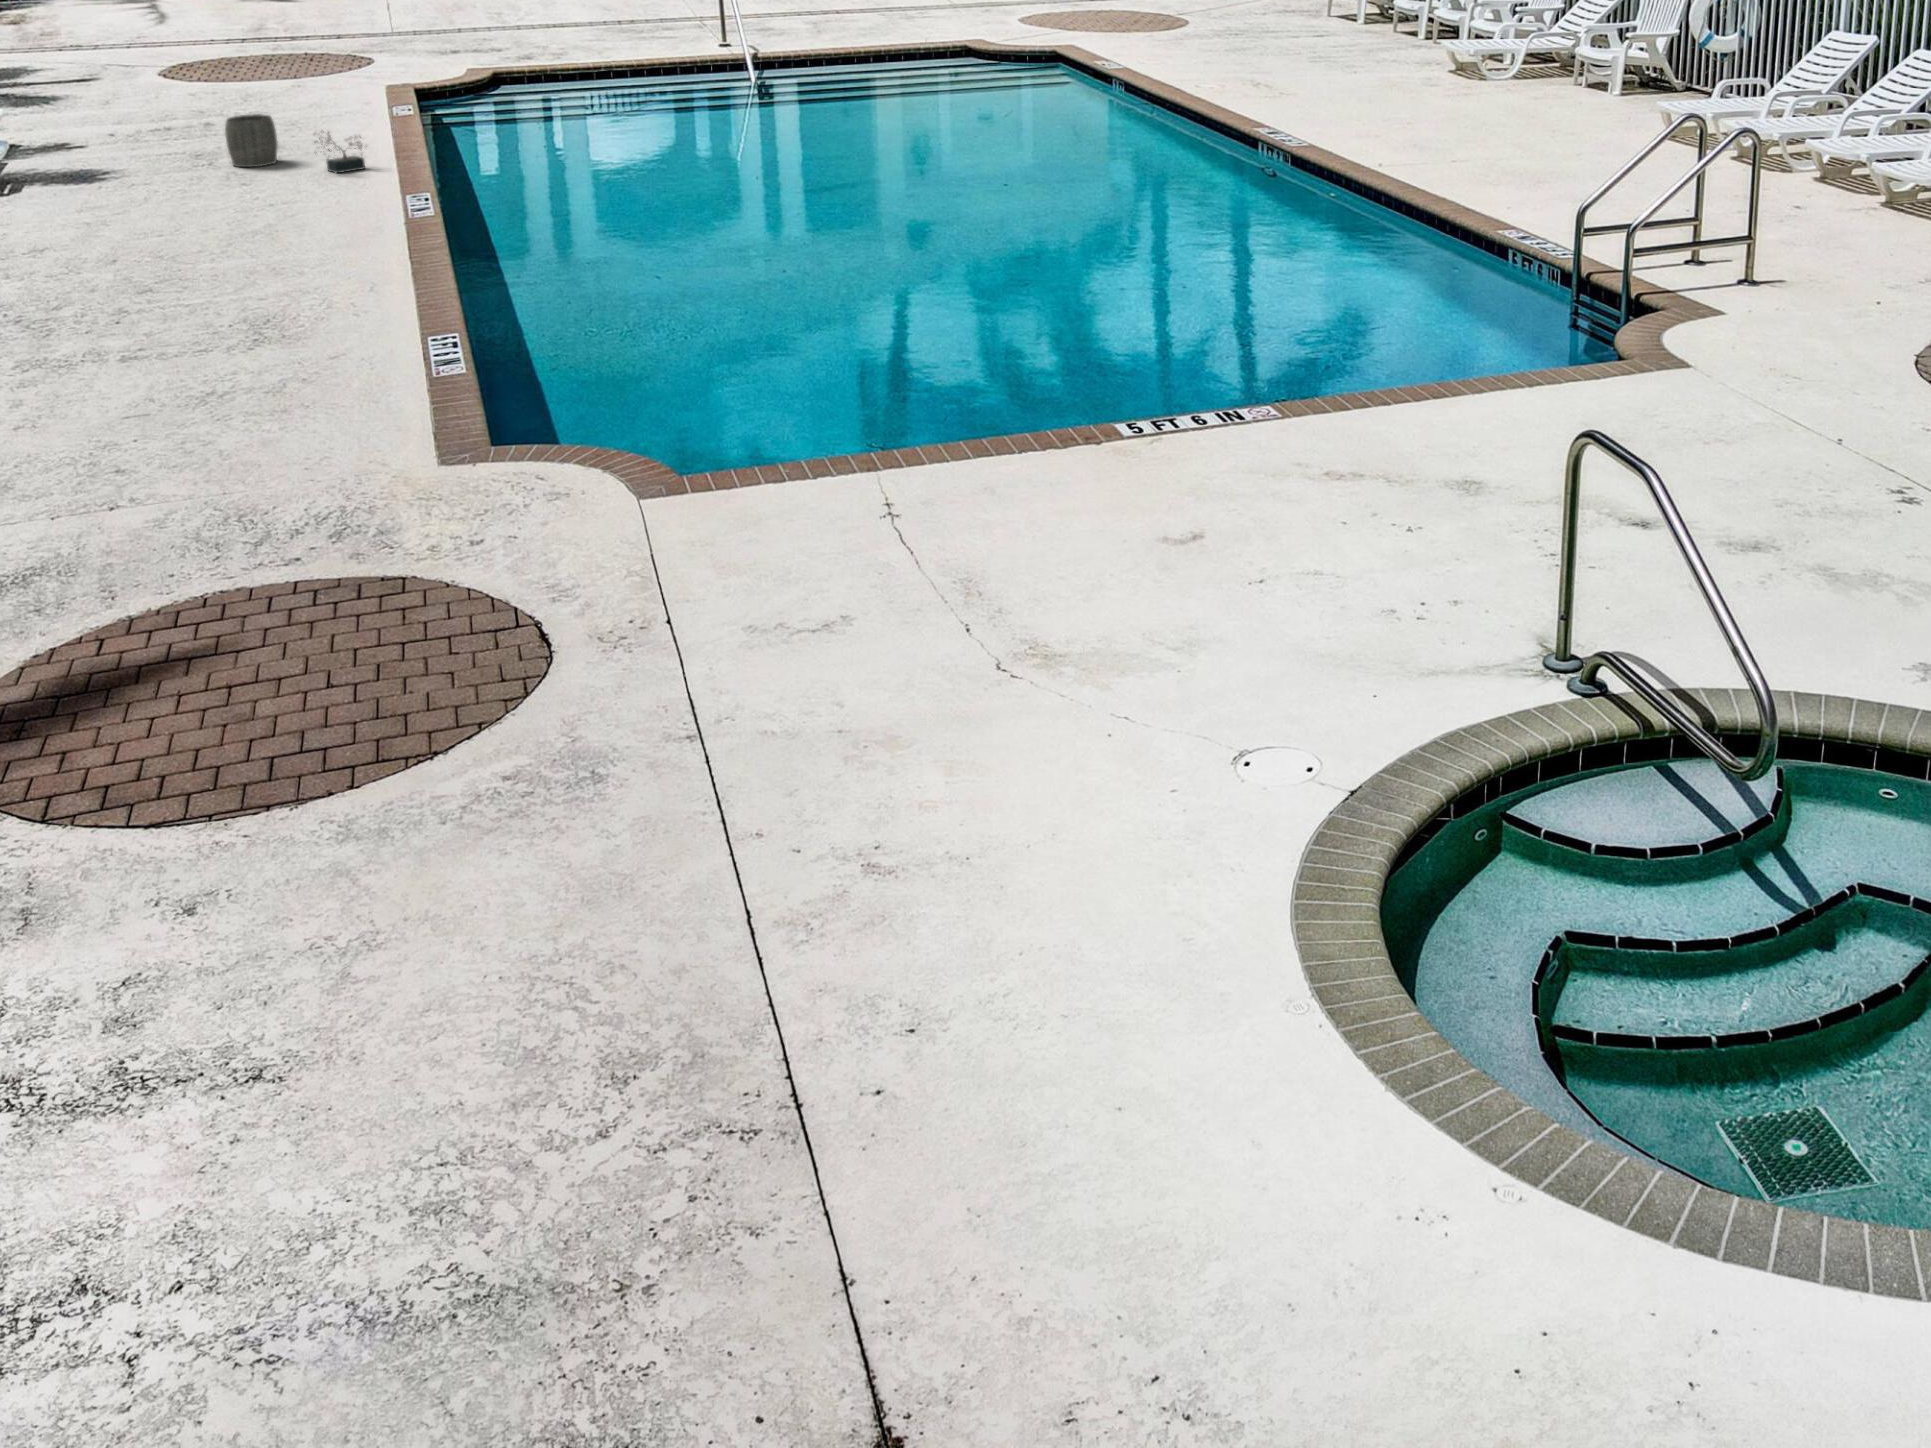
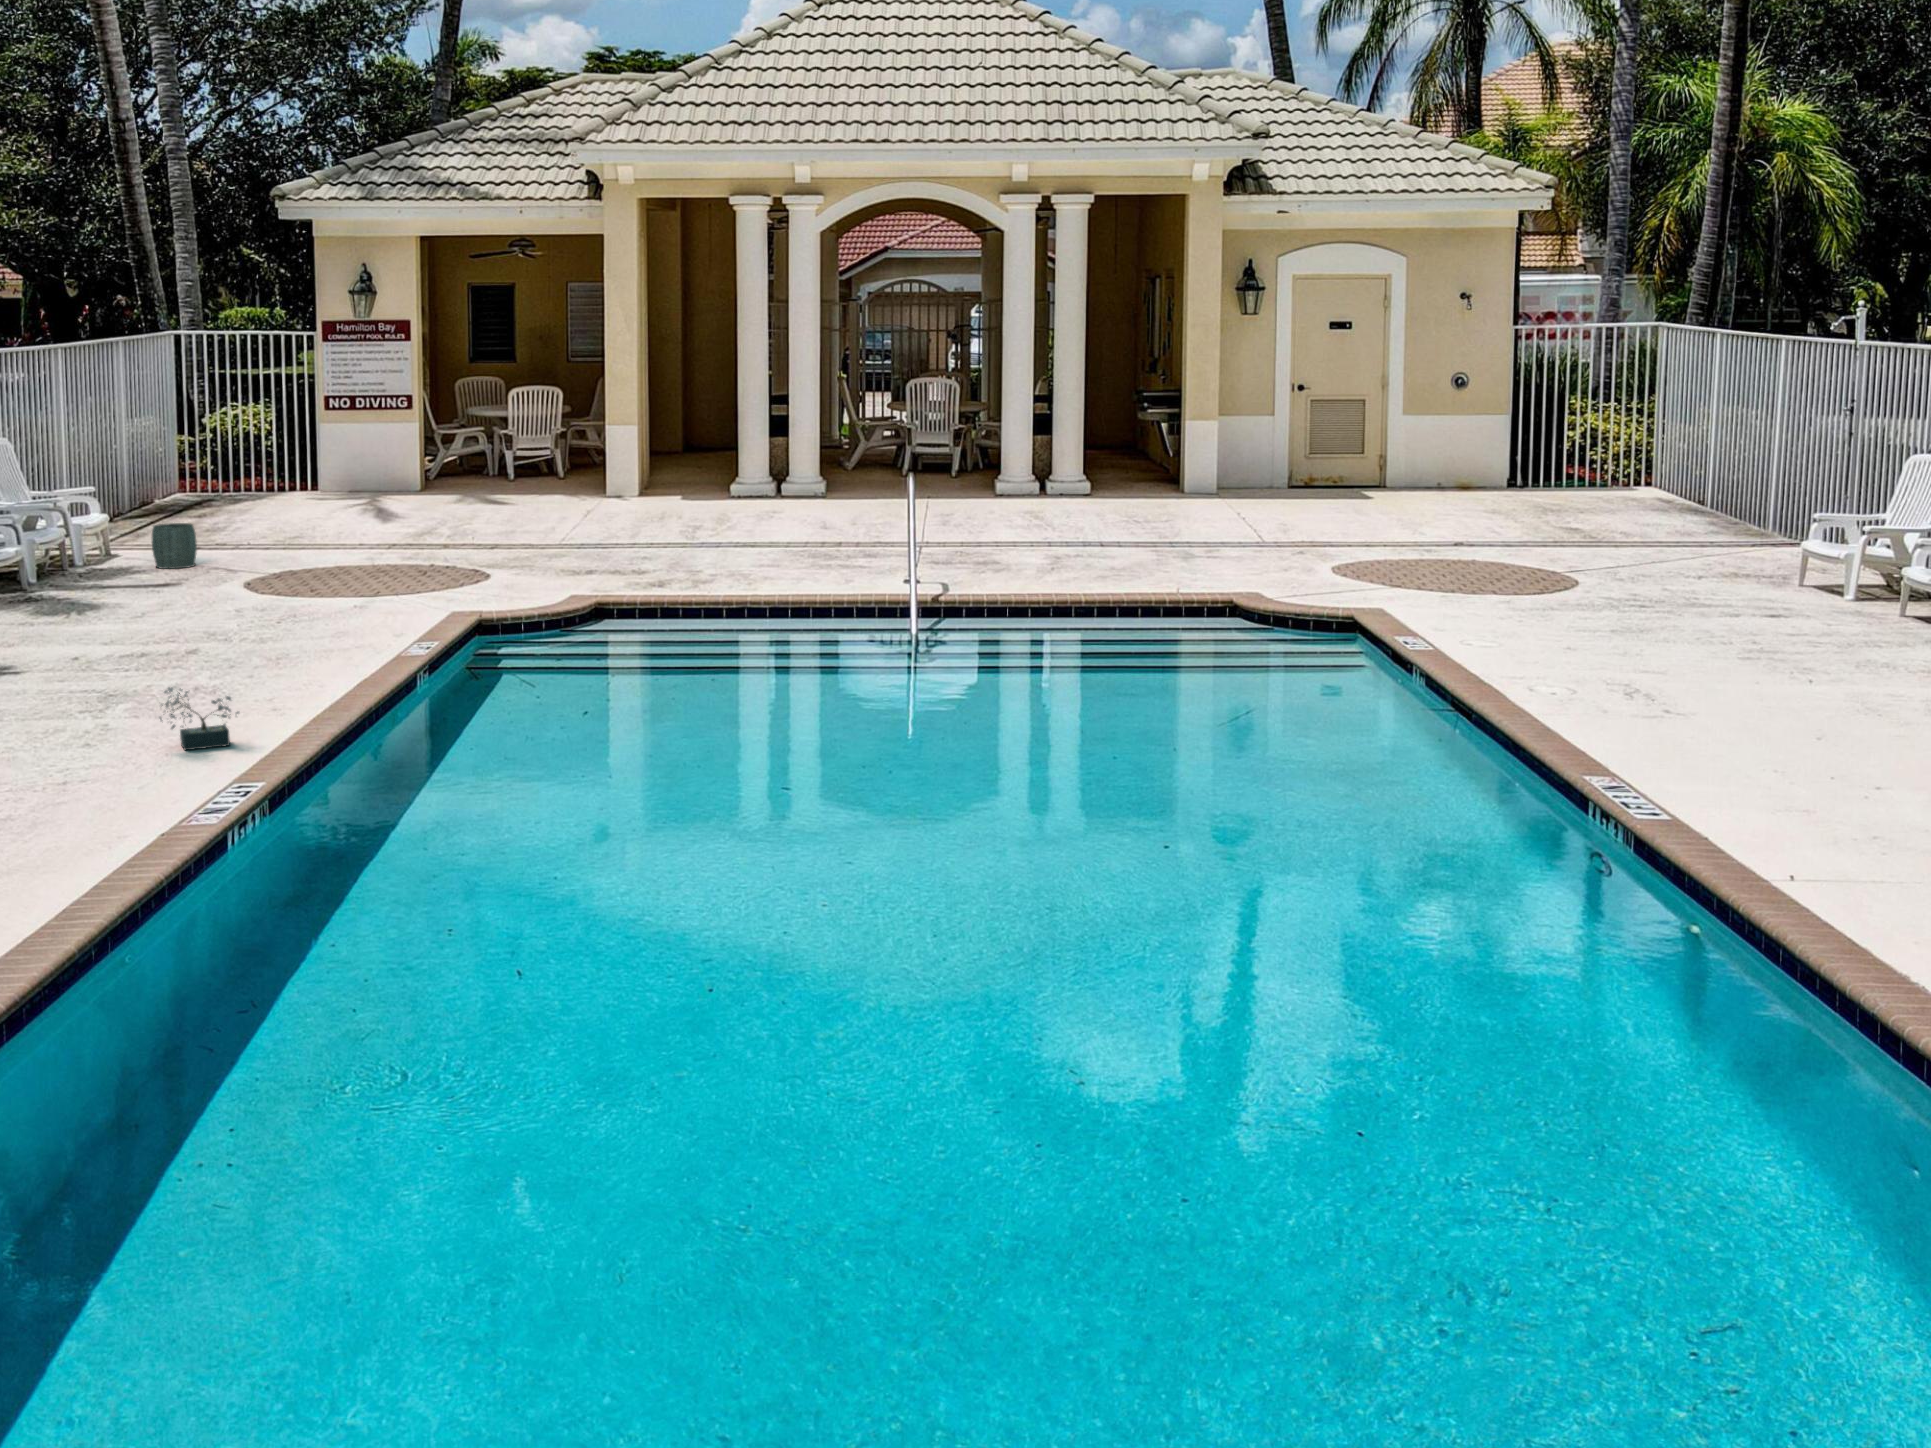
woven basket: present [225,114,278,167] -> present [152,523,197,569]

